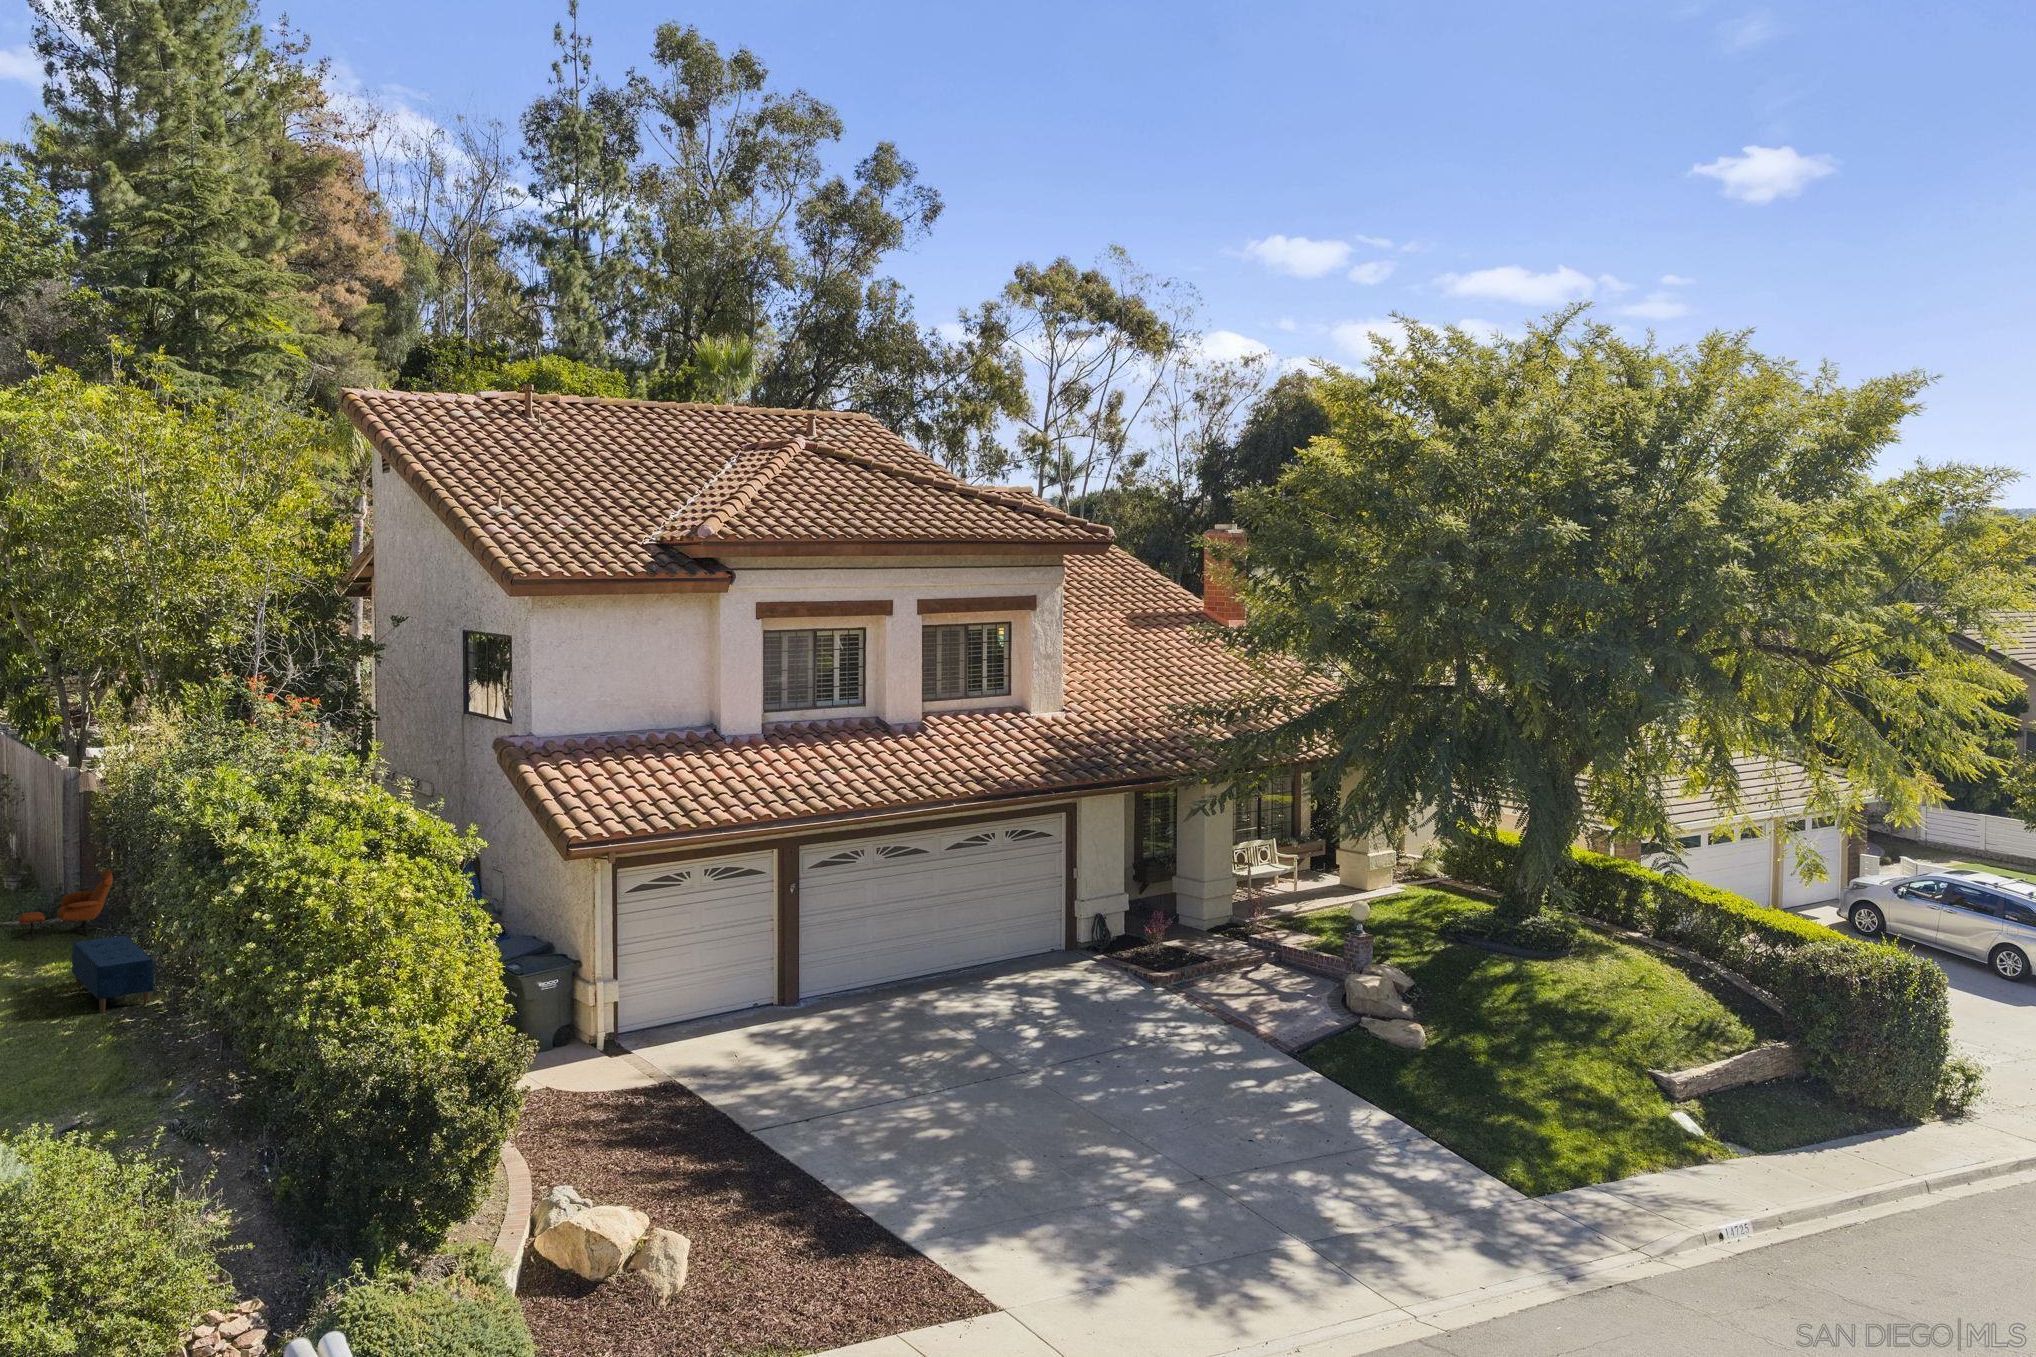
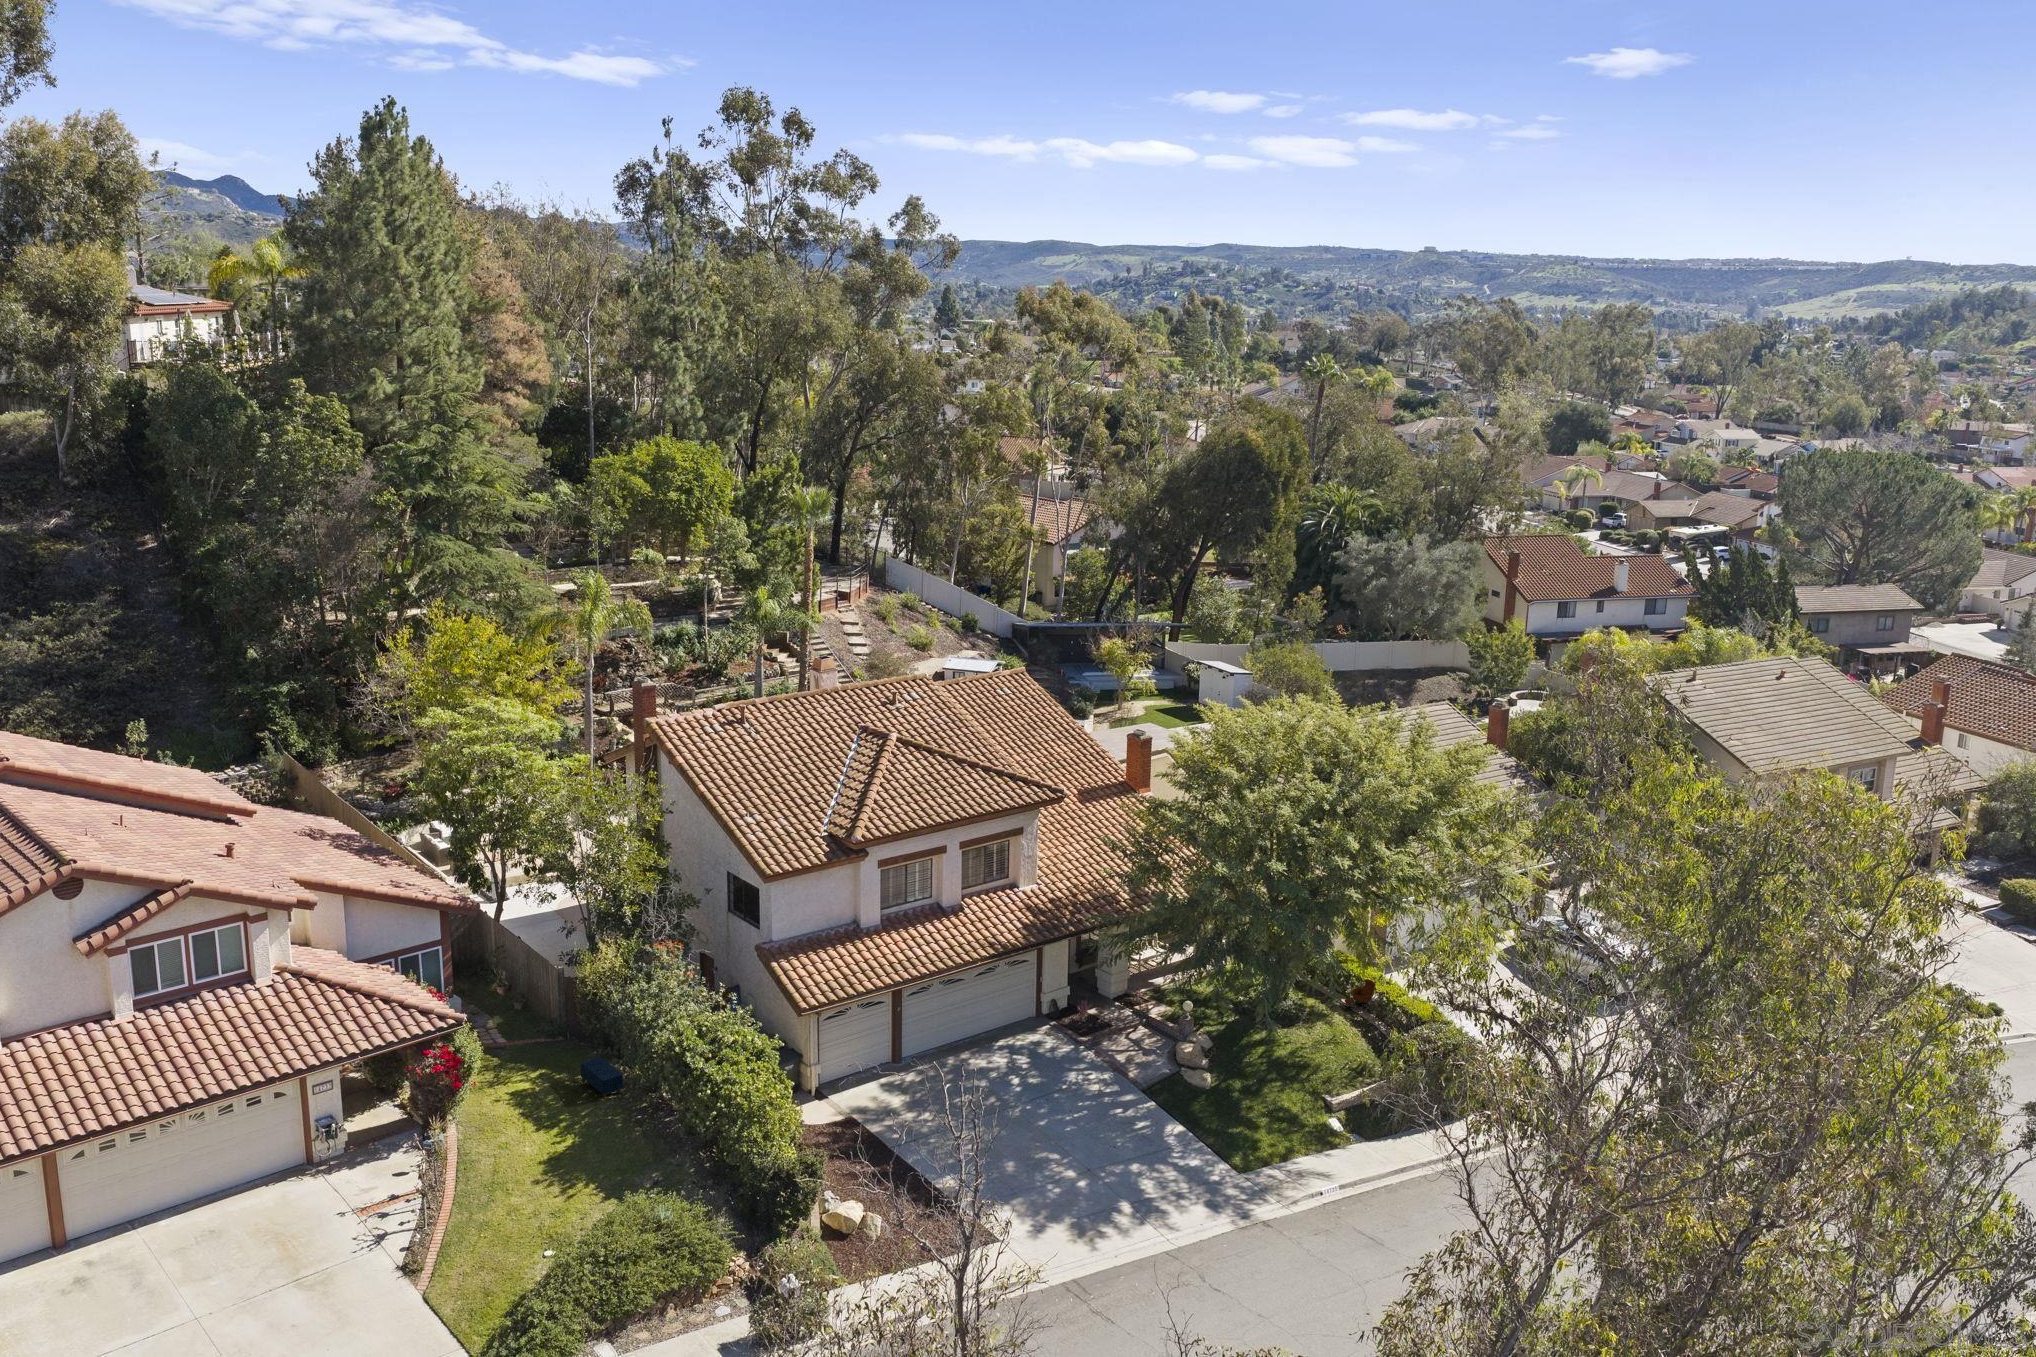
lounge chair: present [13,870,113,941] -> present [1345,979,1375,1010]

